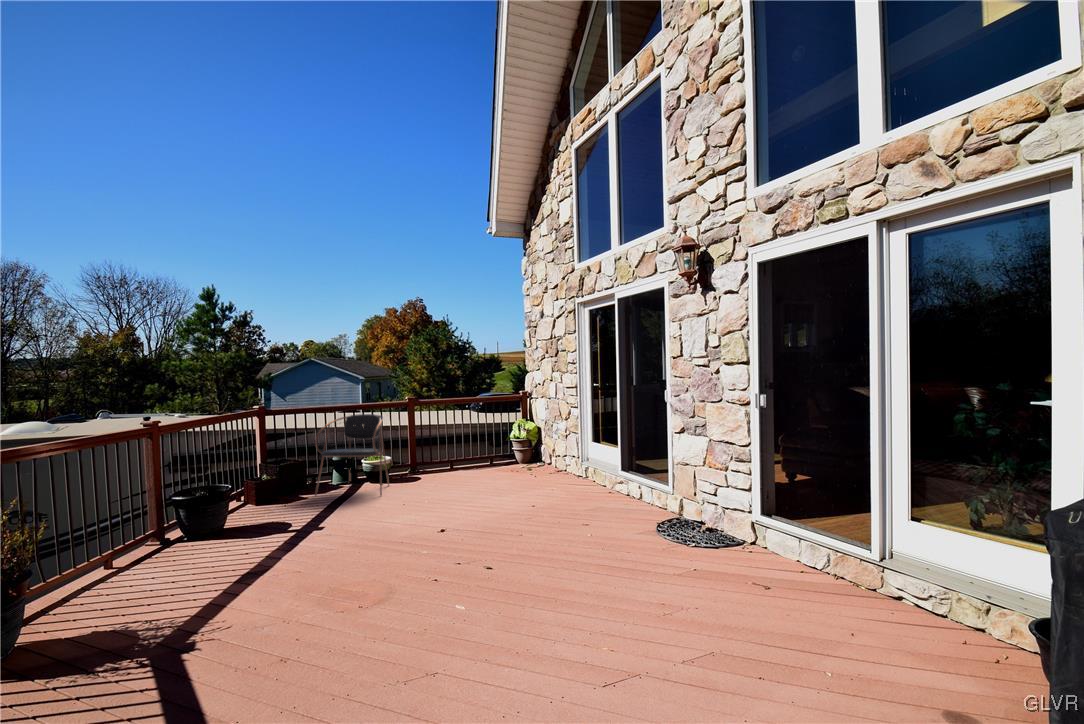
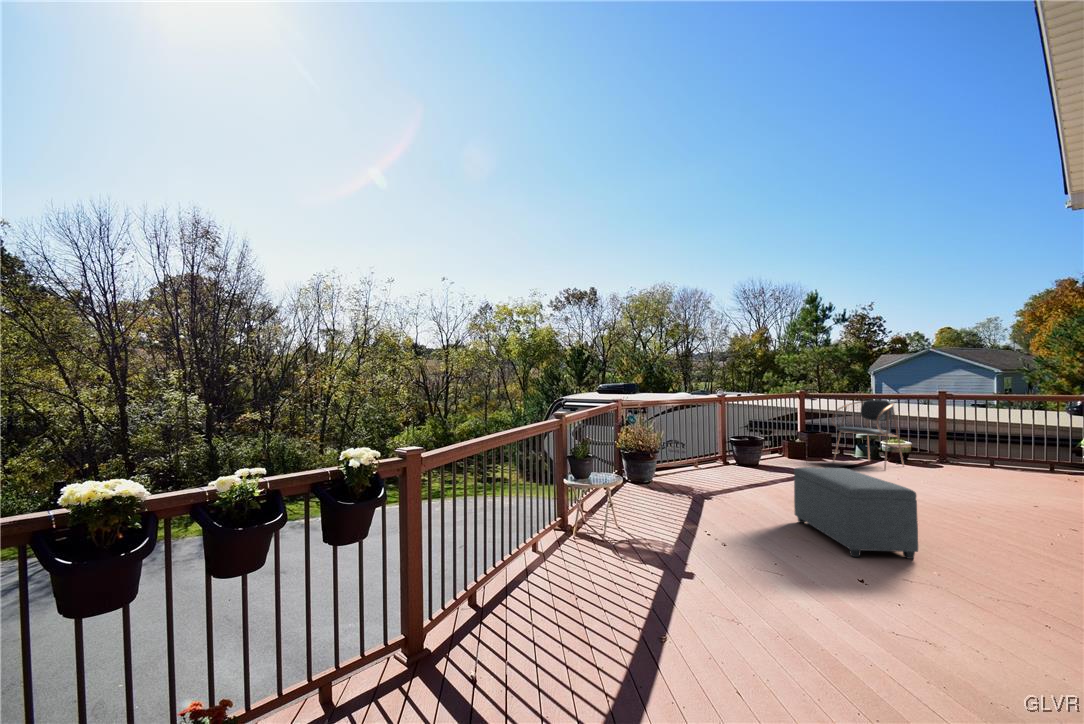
ottoman: none [410,528,619,690] -> present [794,467,918,559]

